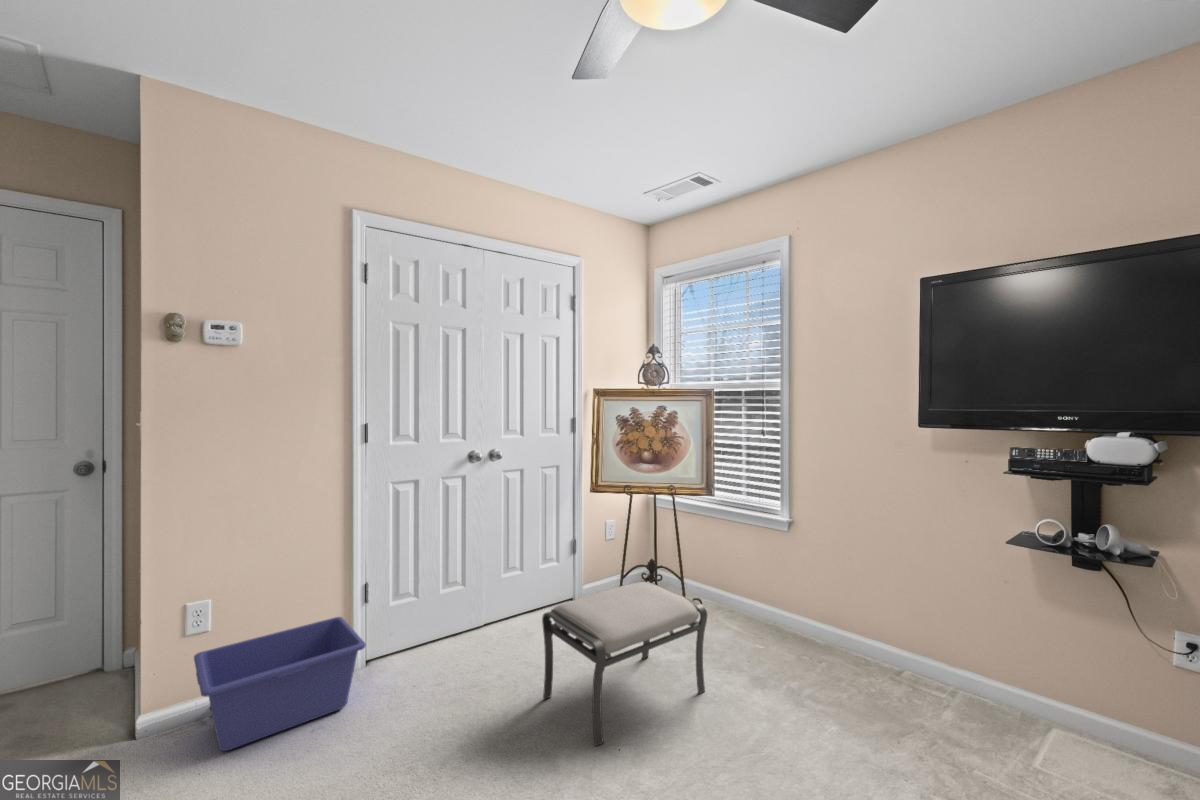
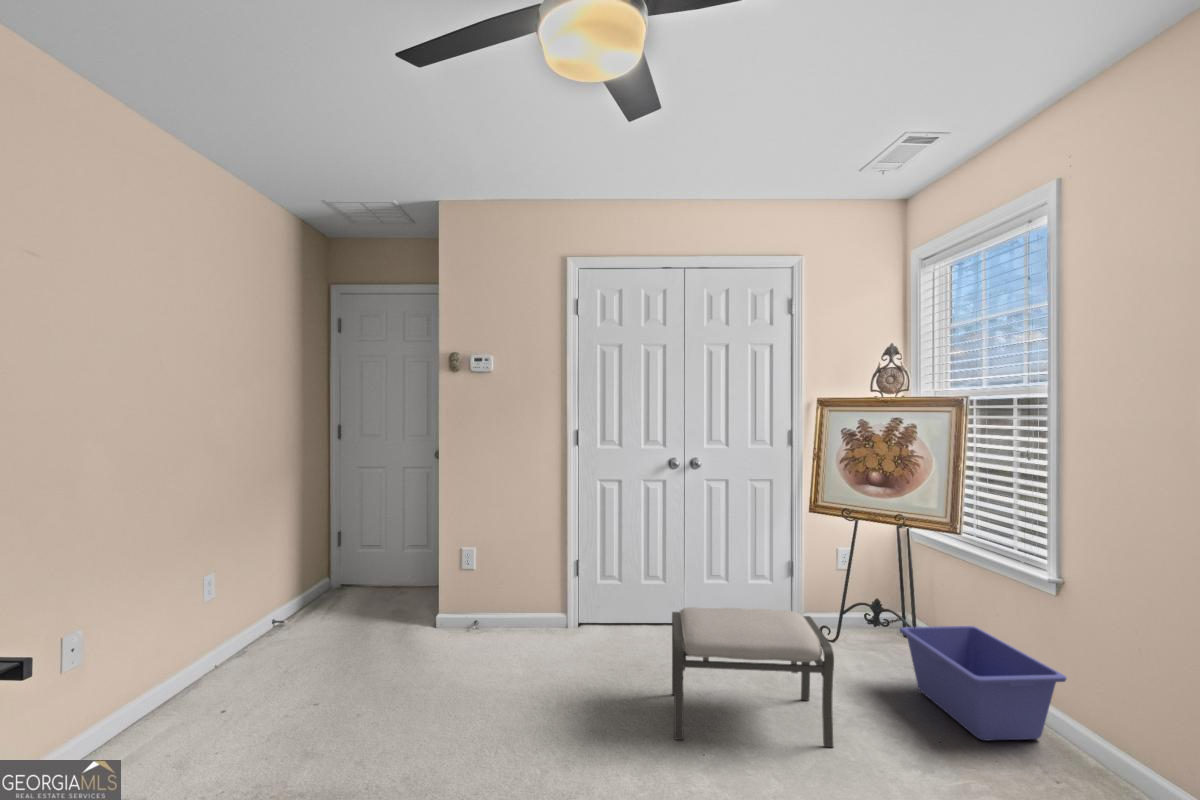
storage bin: present [194,617,366,751] -> present [900,626,1067,741]

